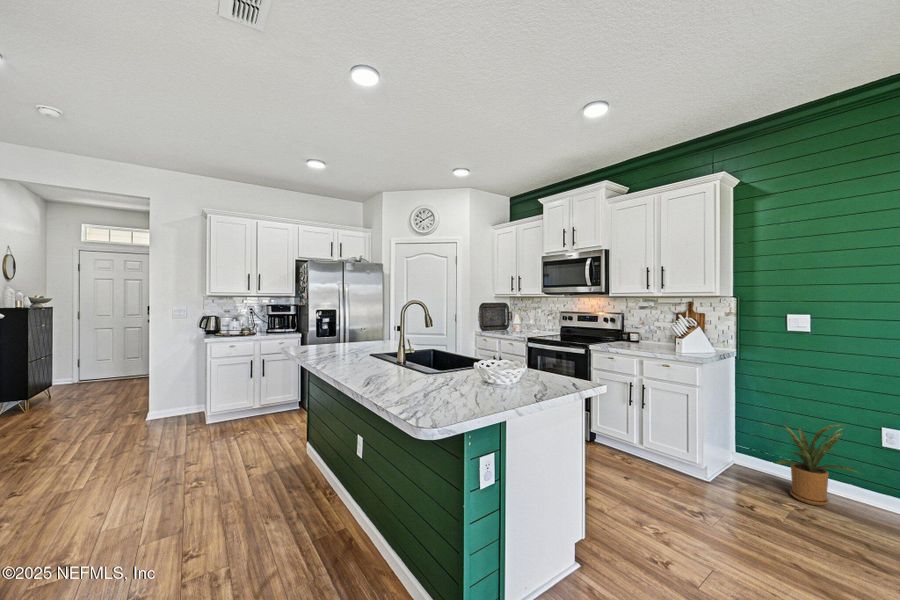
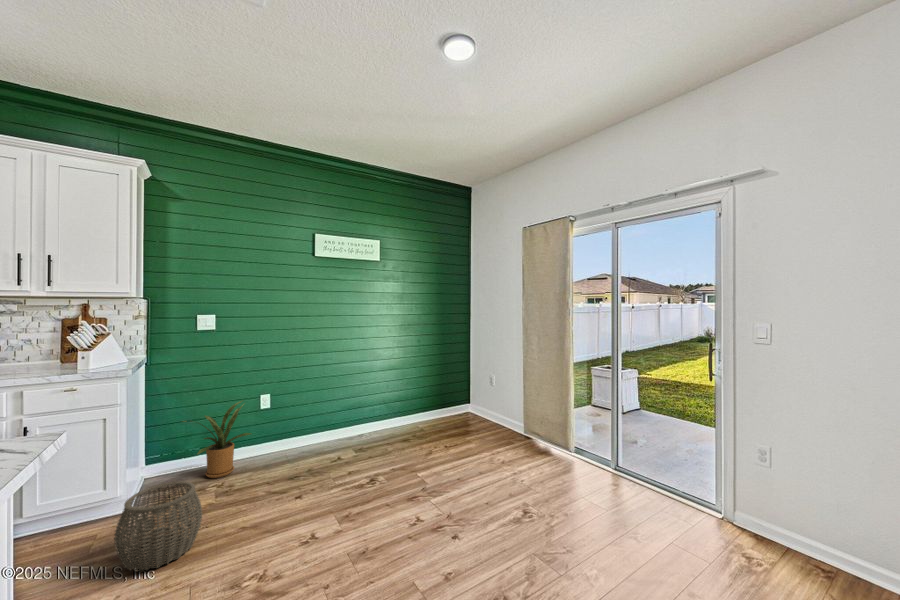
woven basket: none [674,465,749,542] -> present [114,481,202,571]

